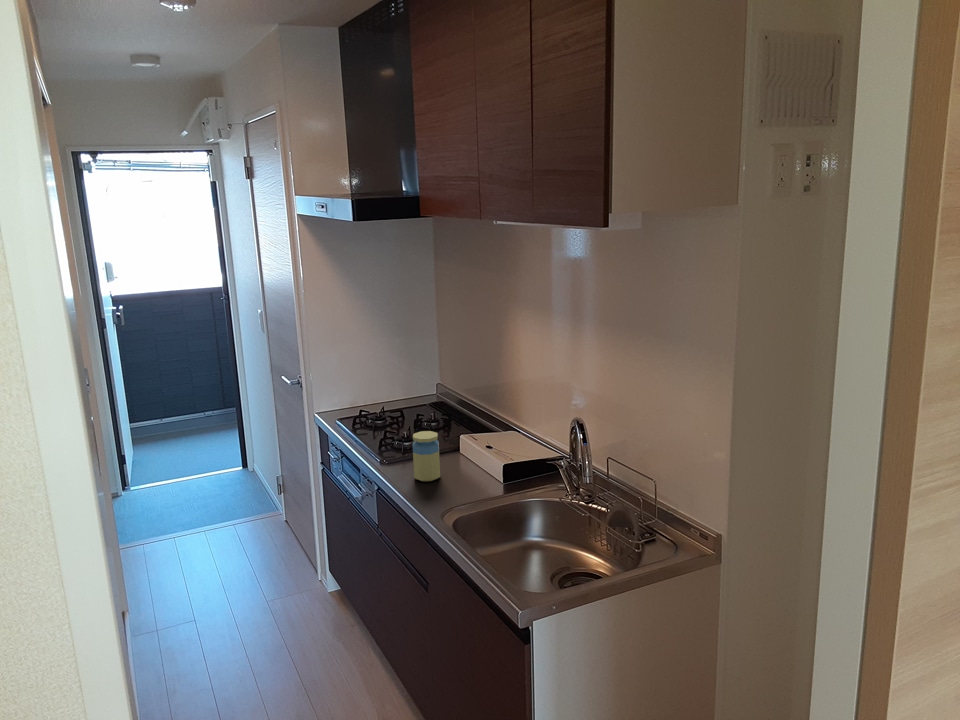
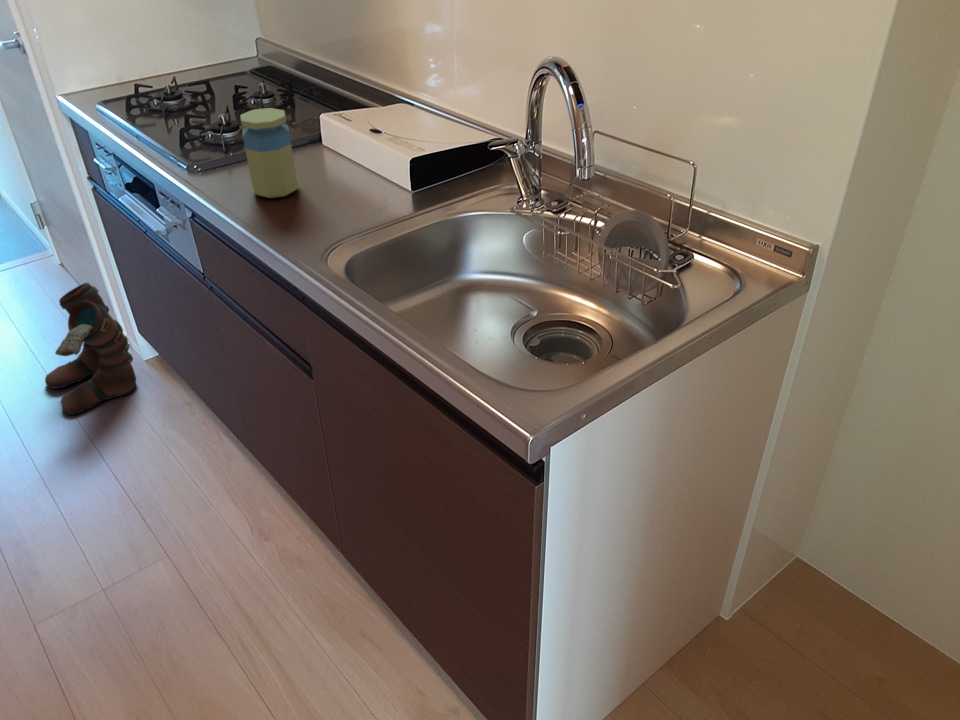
boots: none [263,532,323,623] -> present [45,283,136,415]

